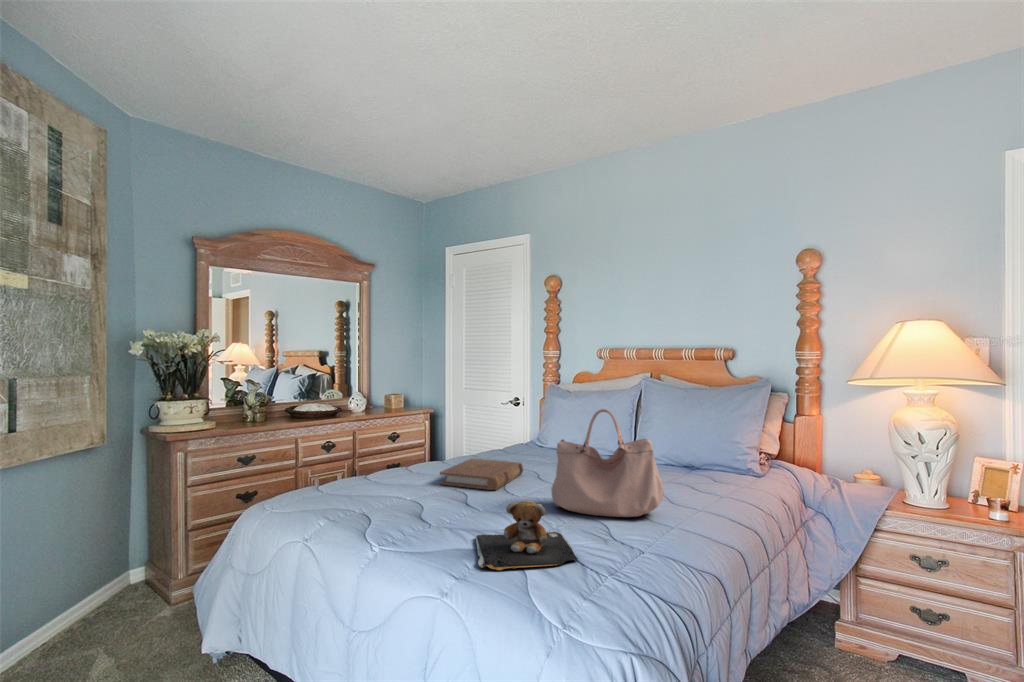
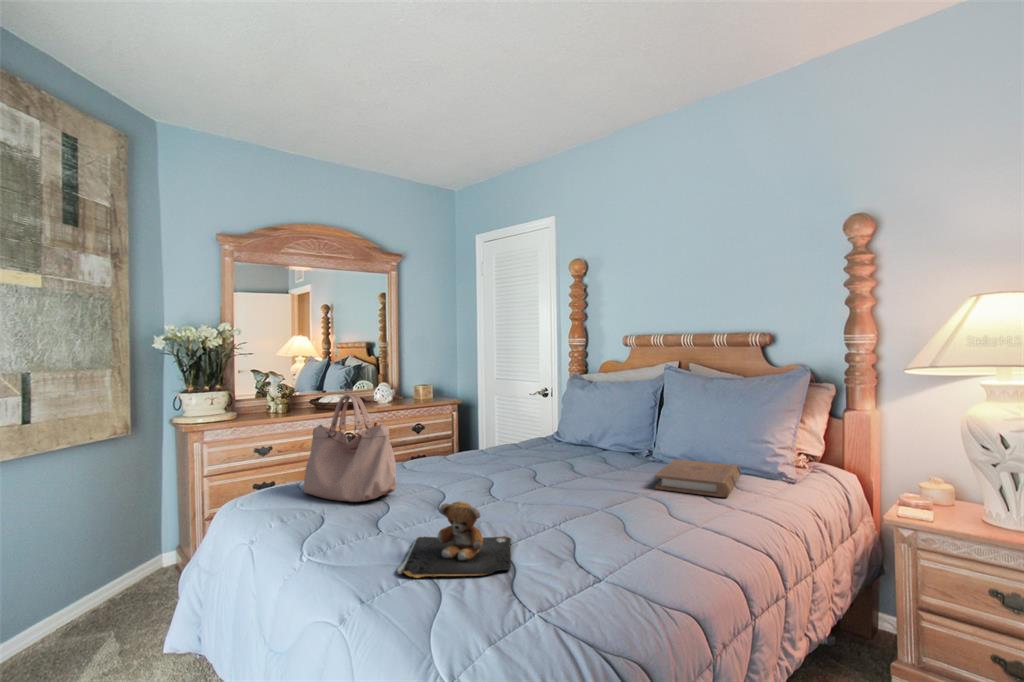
handbag: present [551,409,664,517] -> present [303,394,397,502]
book: present [440,458,524,490] -> present [655,459,741,497]

